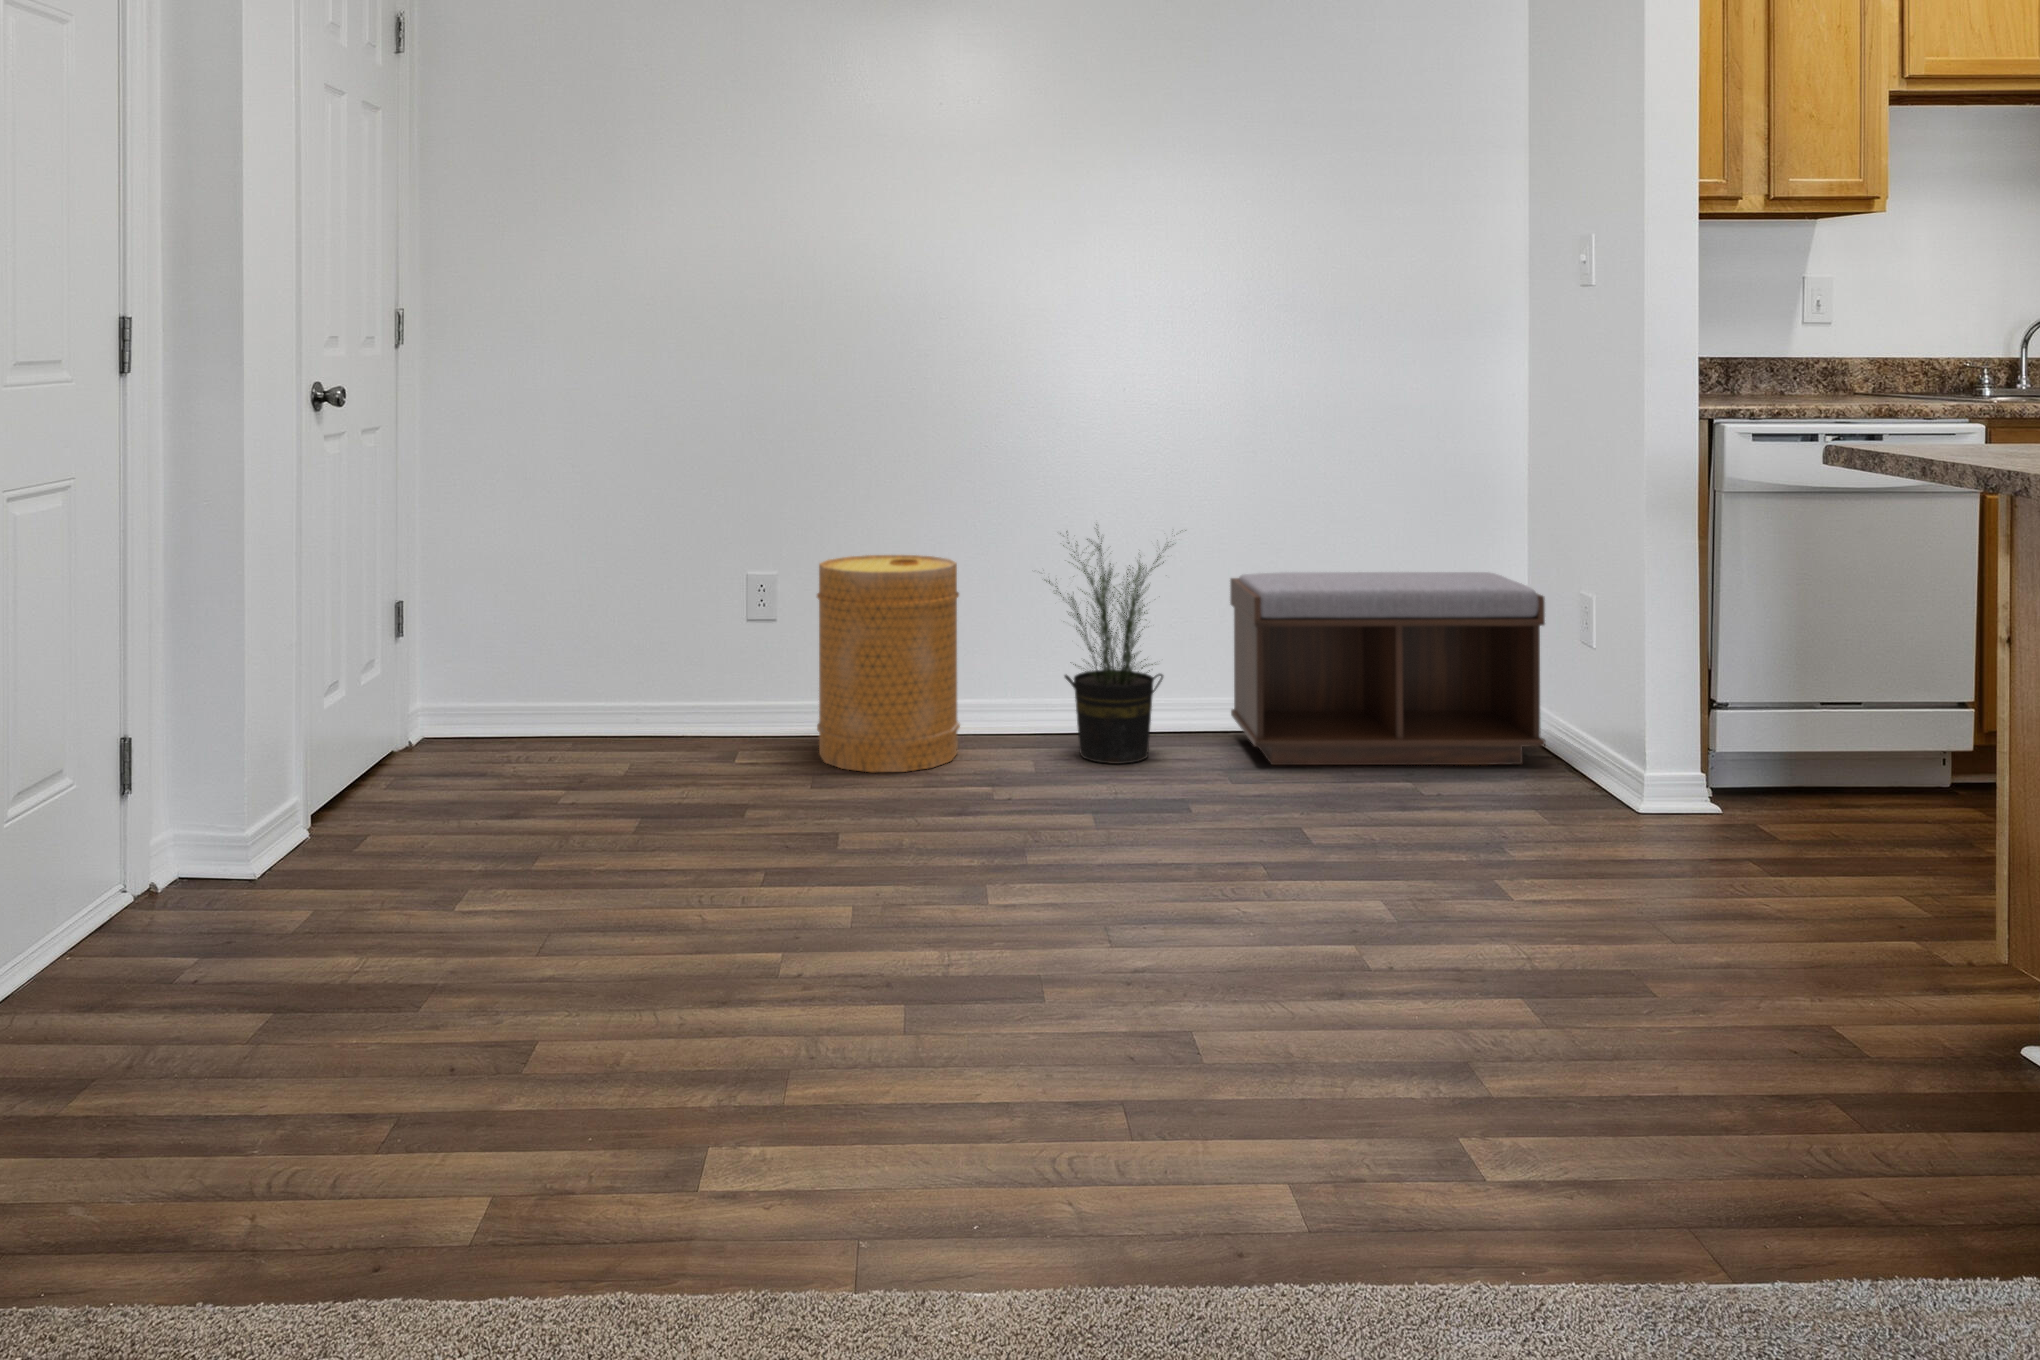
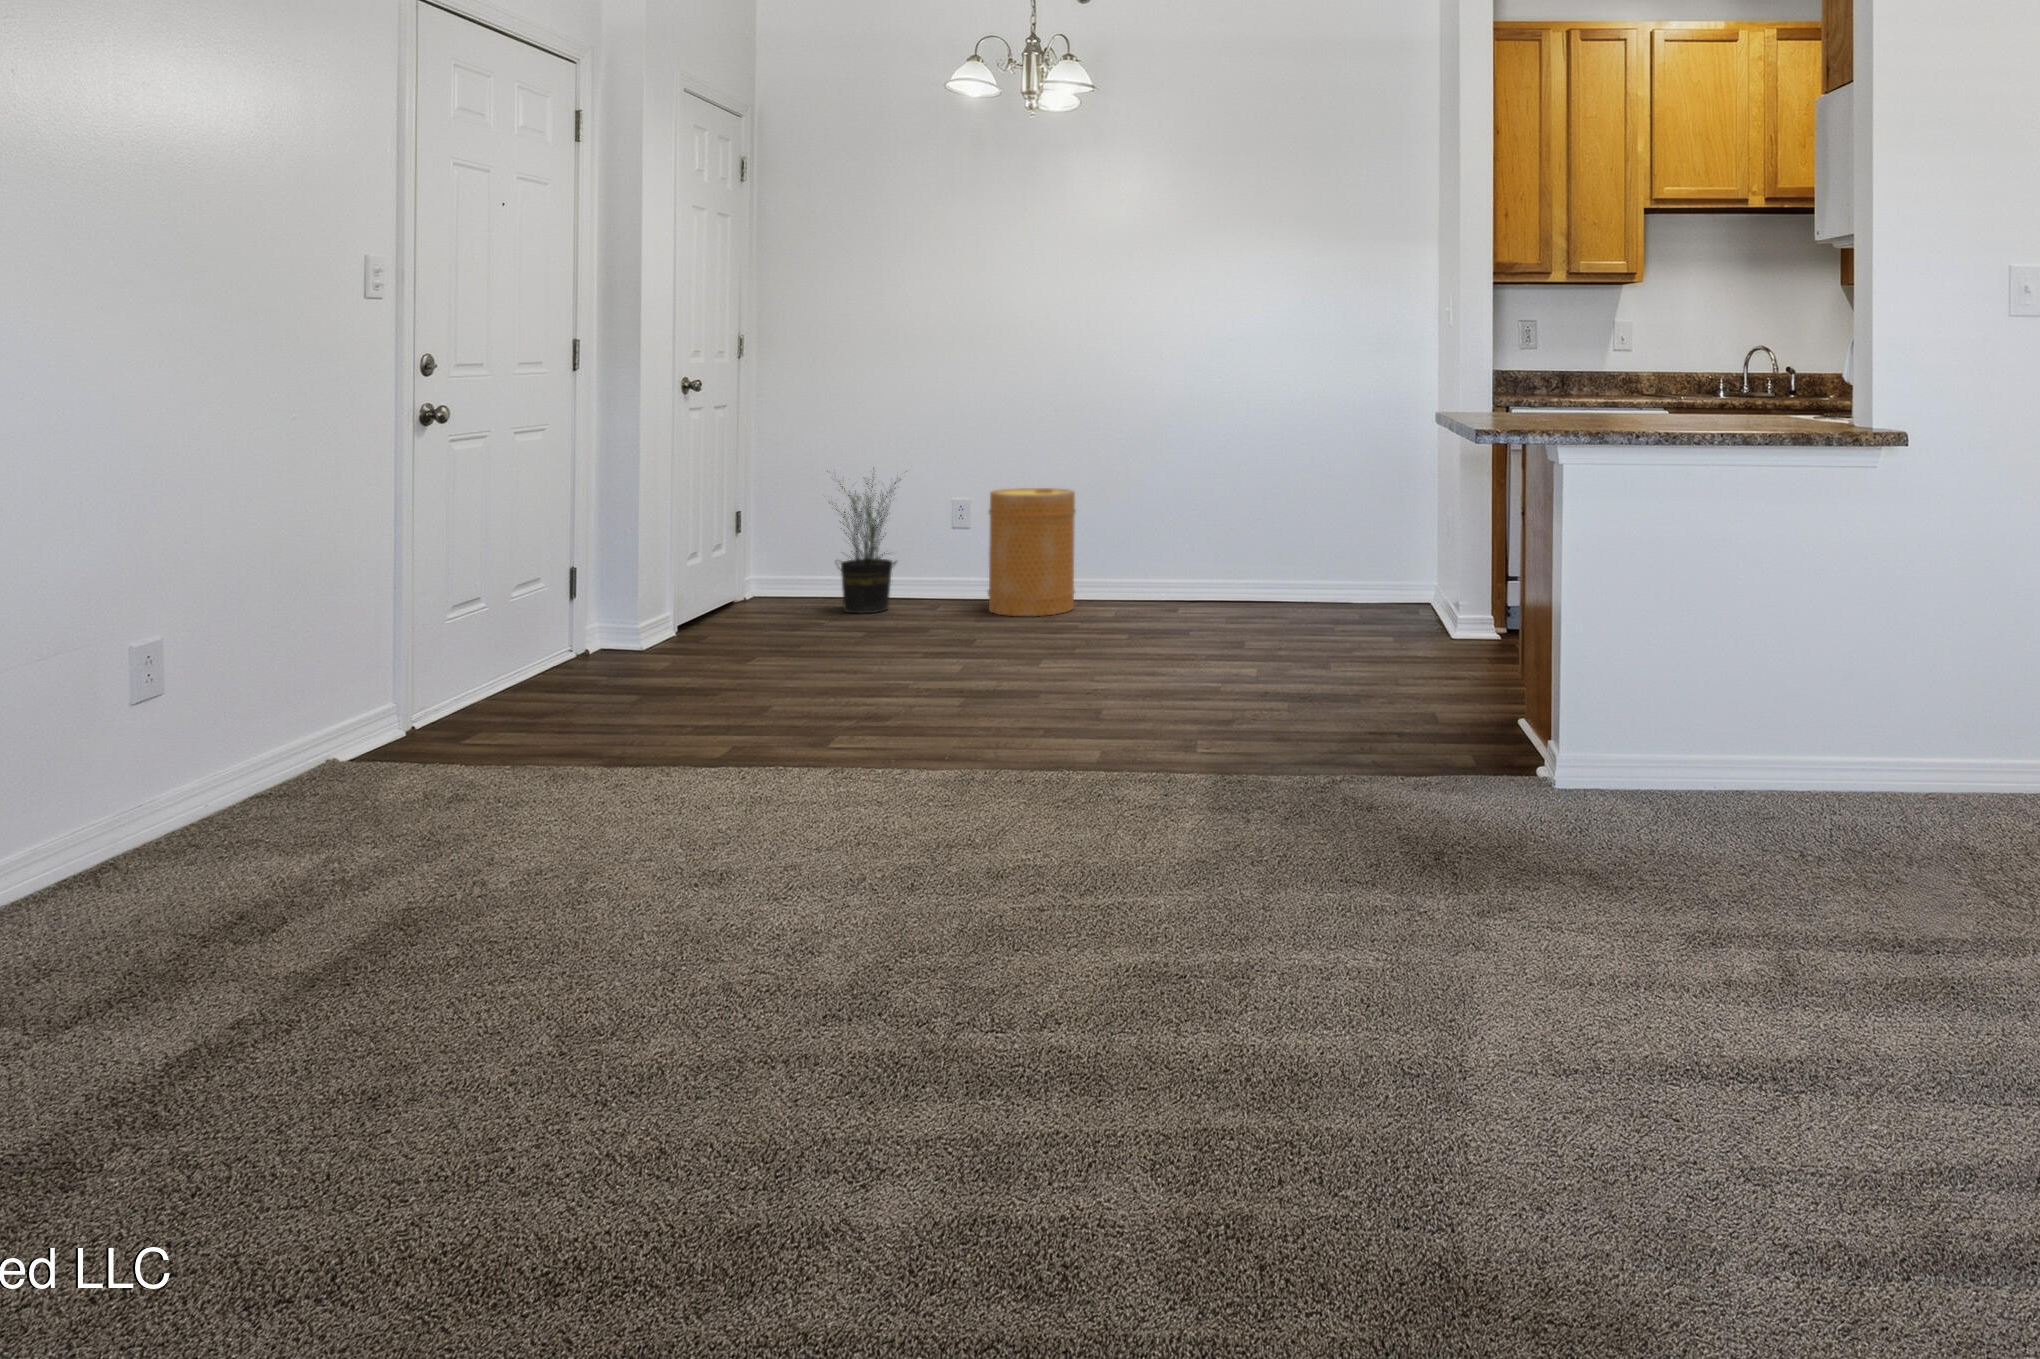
potted plant: present [1045,524,1186,764] -> present [827,471,901,613]
bench: present [1230,572,1545,765] -> none [1249,502,1426,617]

